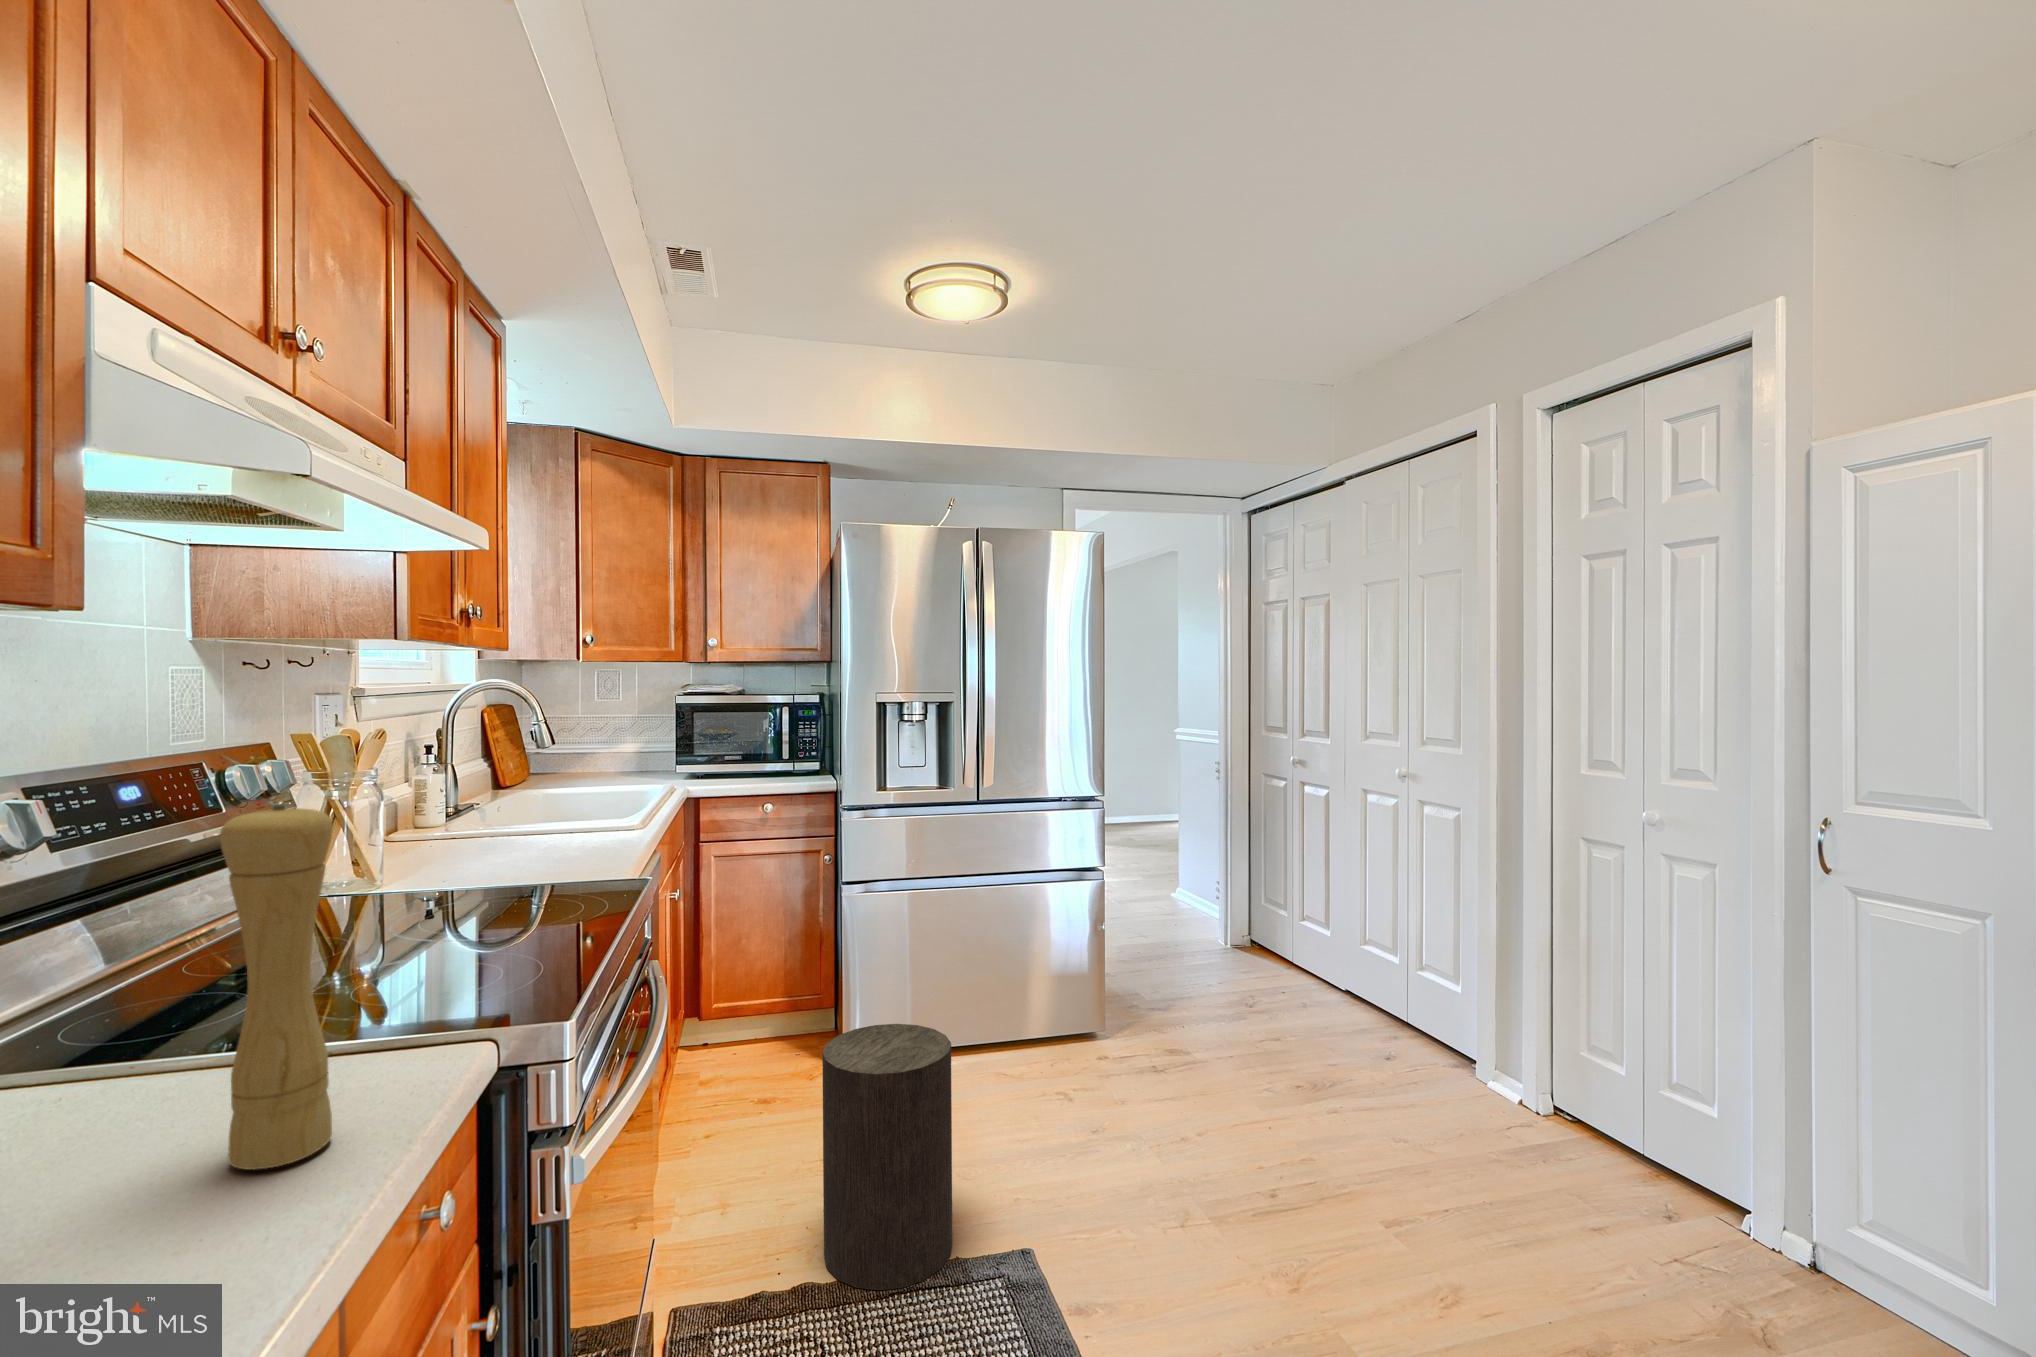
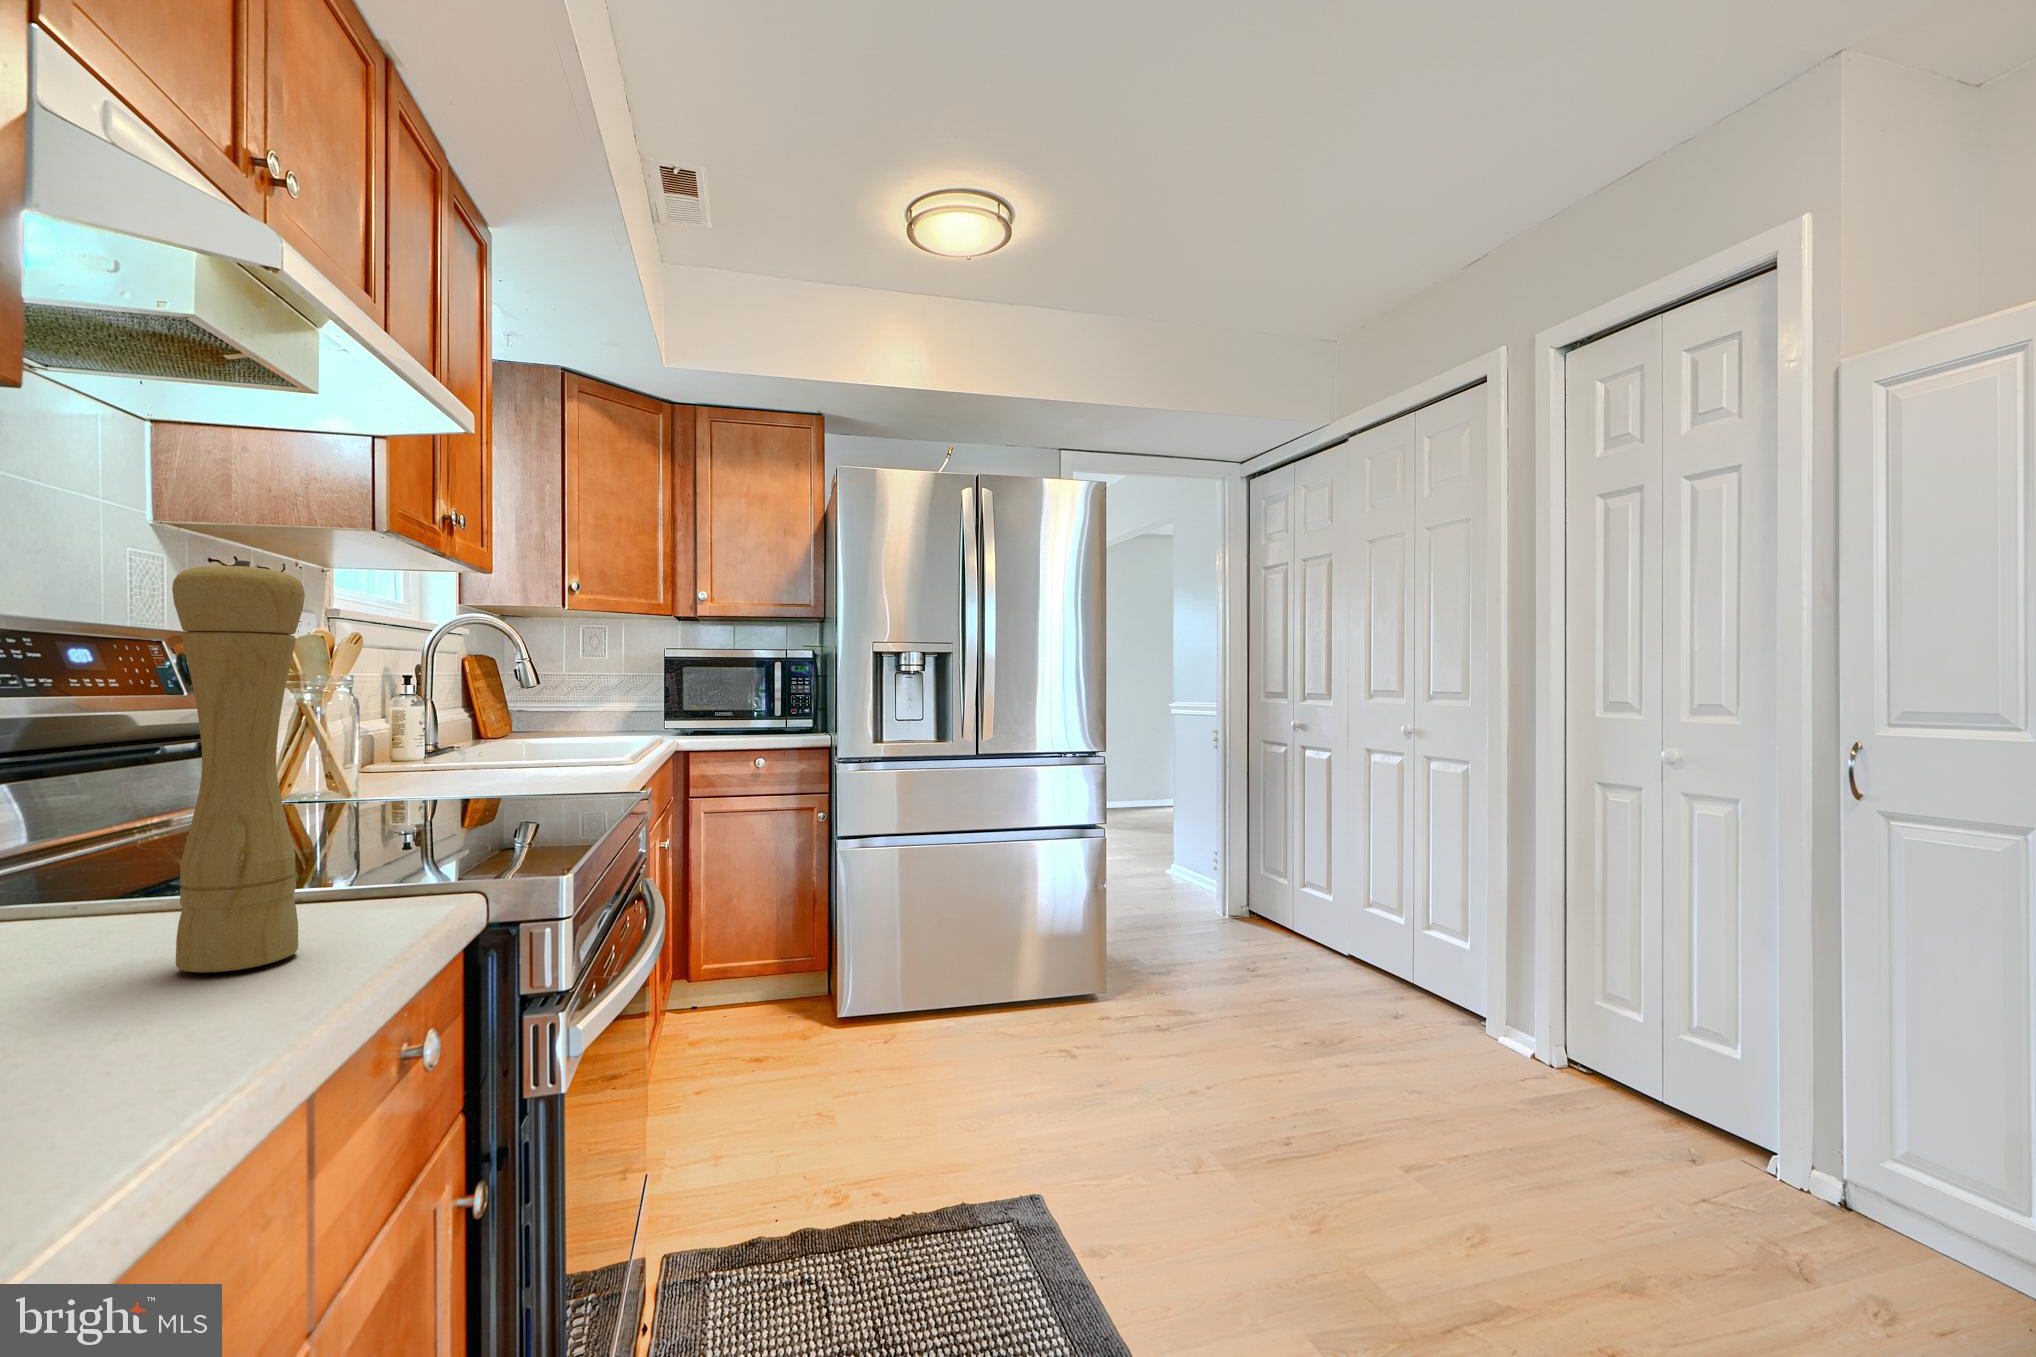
stool: present [822,1024,952,1290] -> none [823,963,958,1234]

